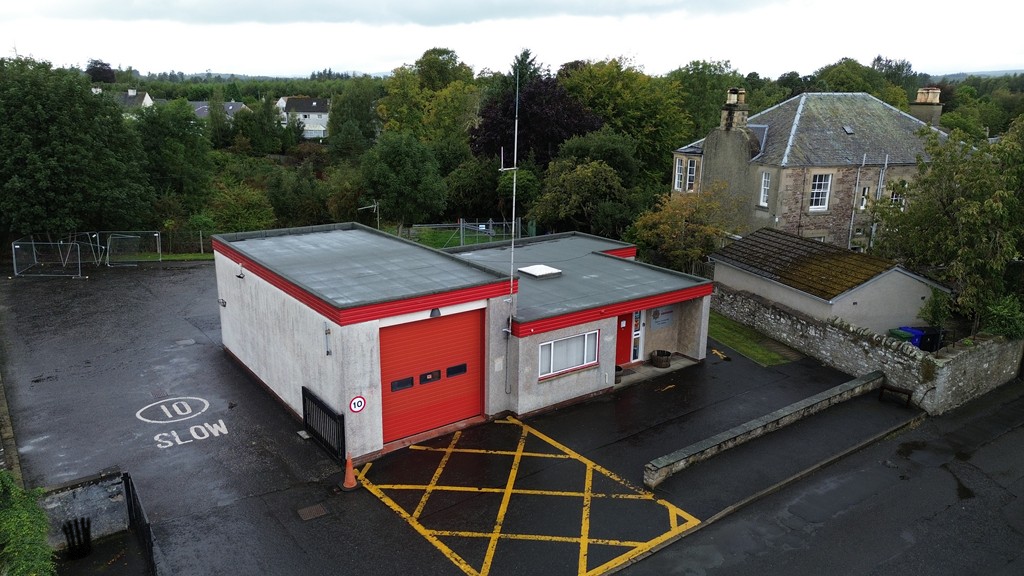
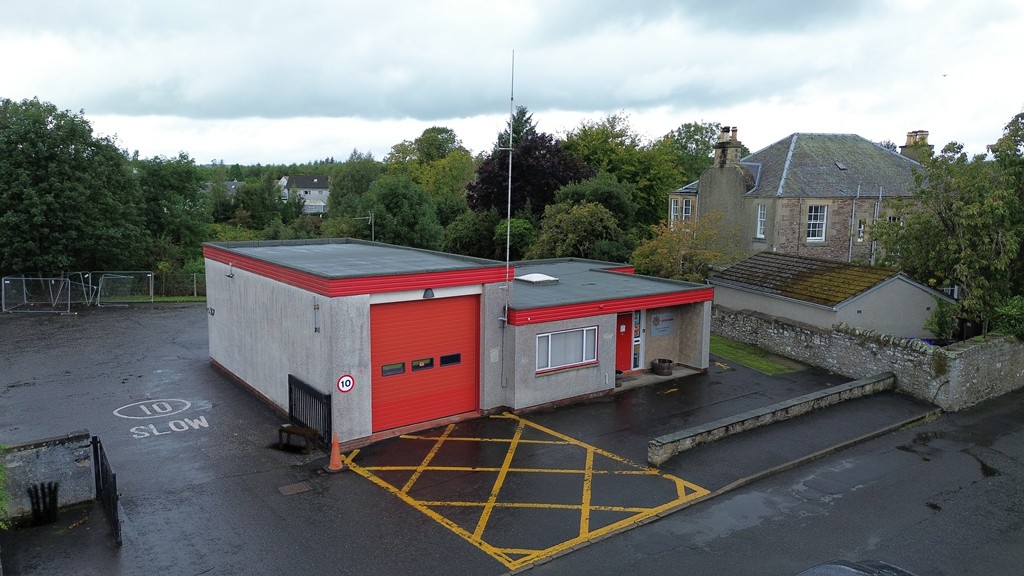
bench: present [879,383,914,408] -> present [278,425,318,454]

